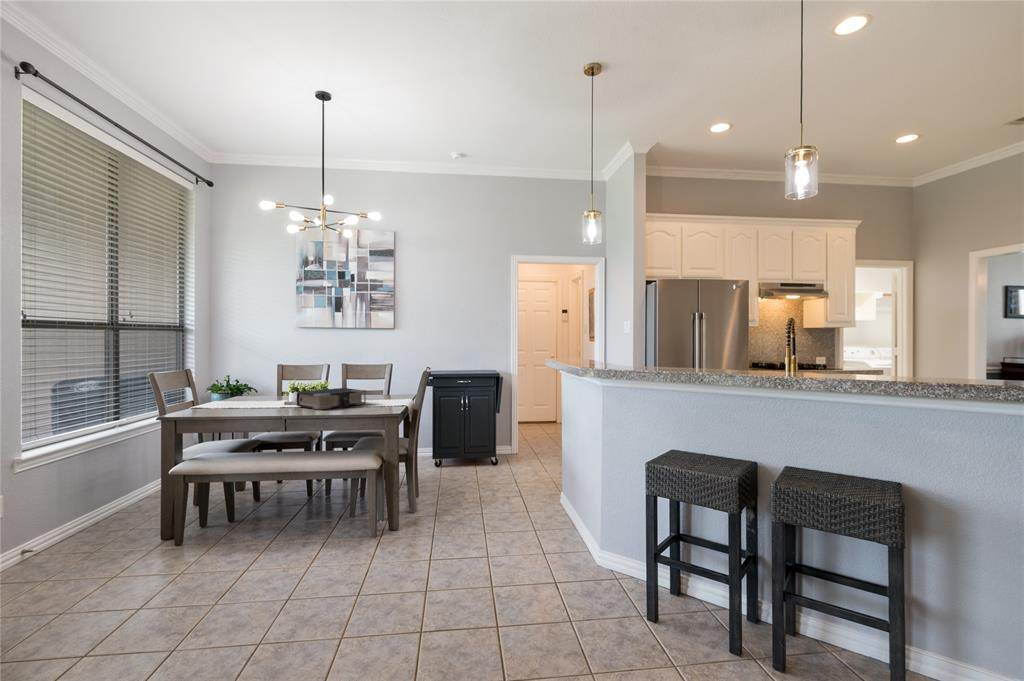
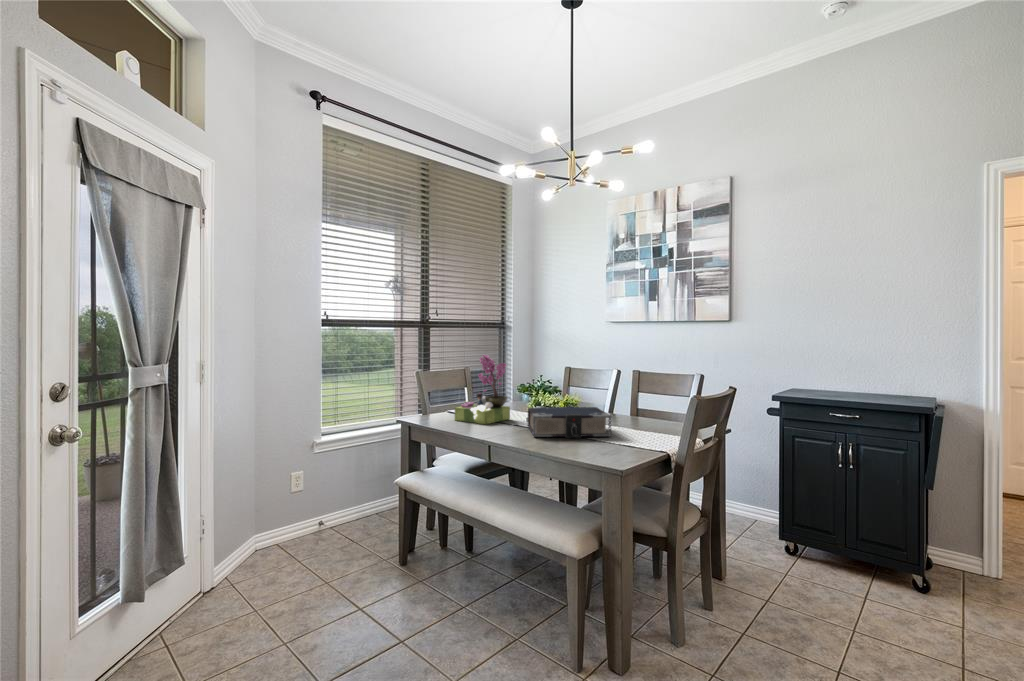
flower arrangement: none [221,353,268,411] -> present [455,355,510,424]

